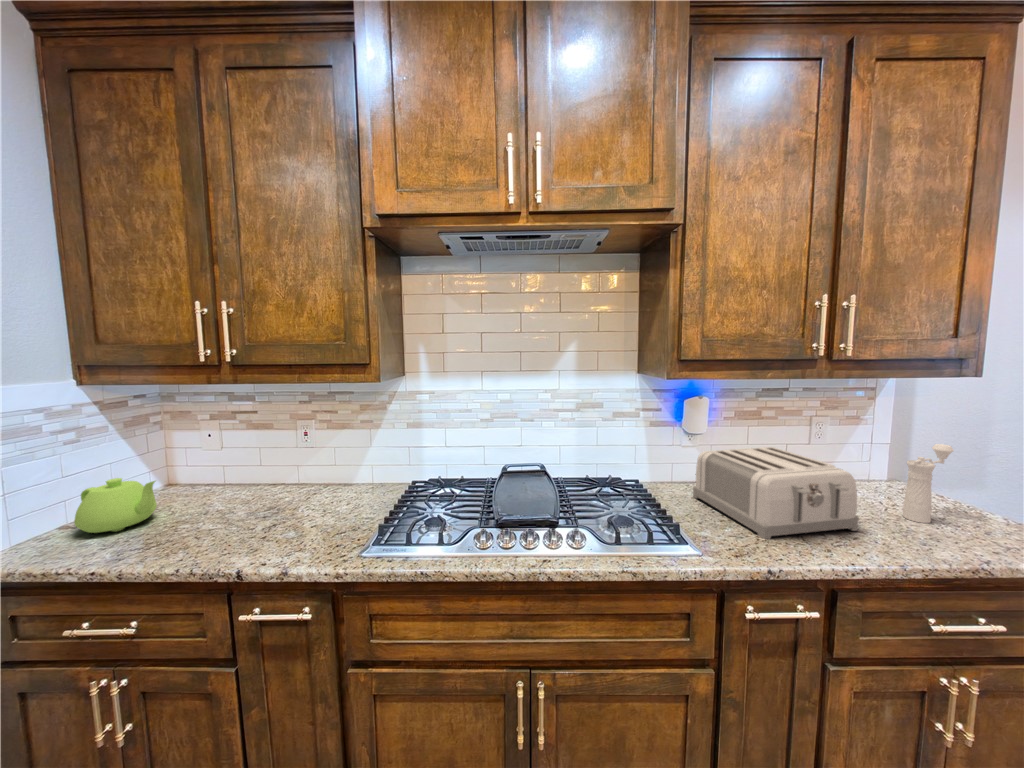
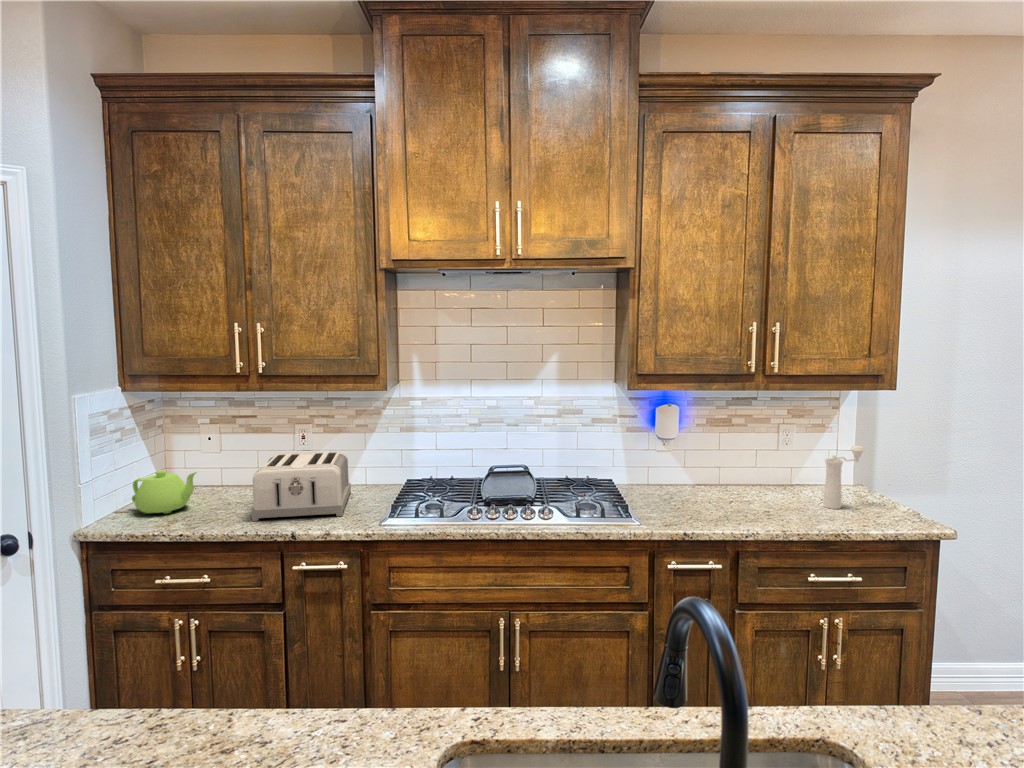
toaster: present [693,447,858,539] -> present [251,452,351,521]

